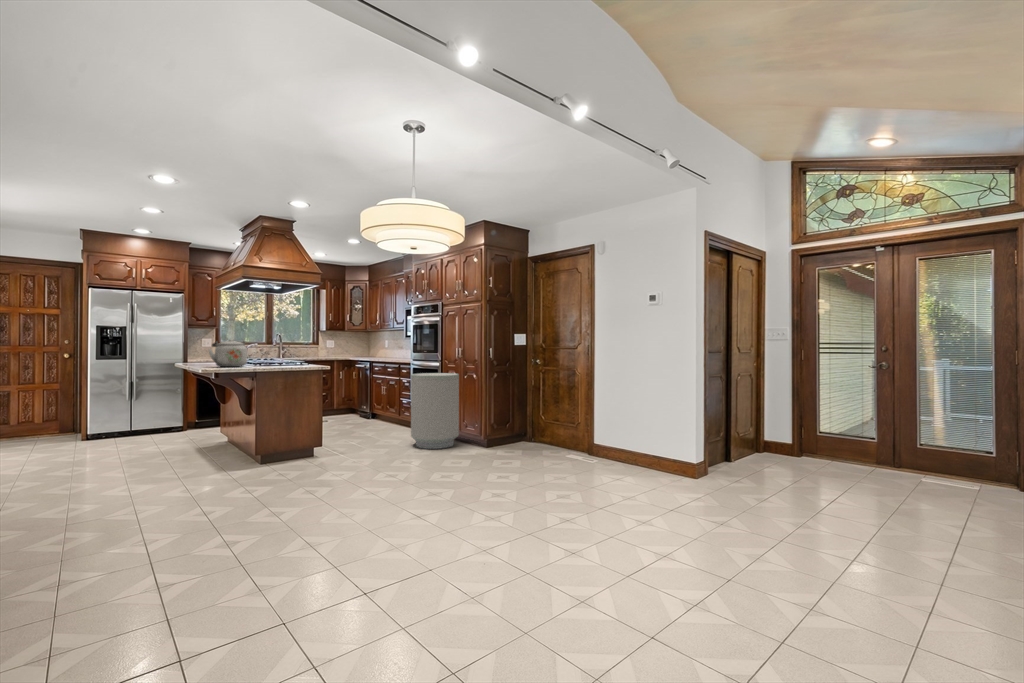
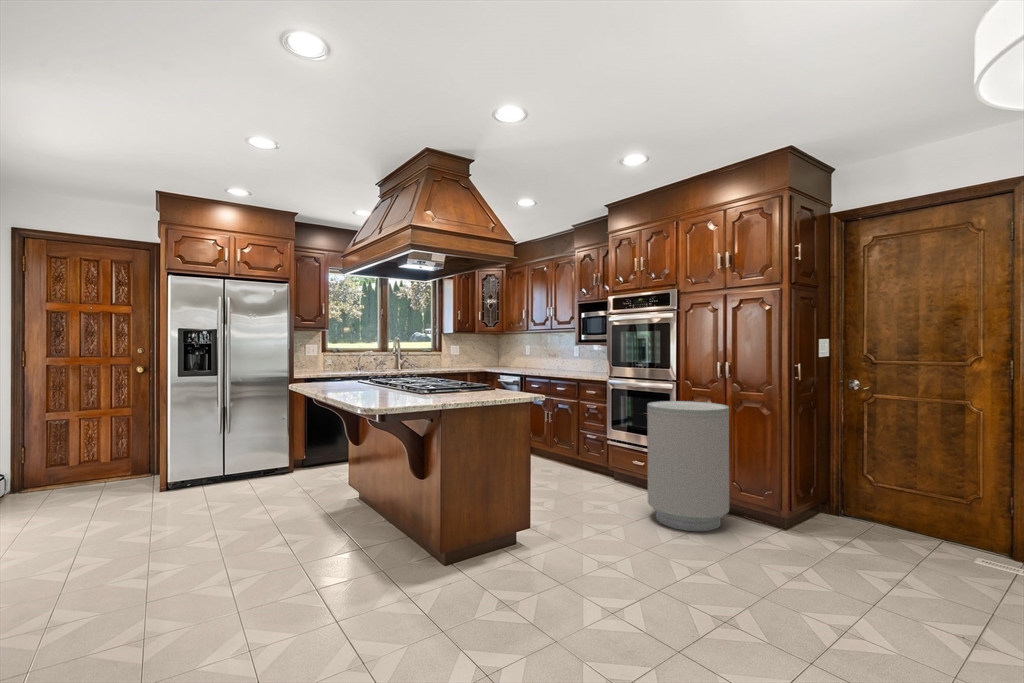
kettle: present [209,340,247,367] -> none [371,353,428,402]

